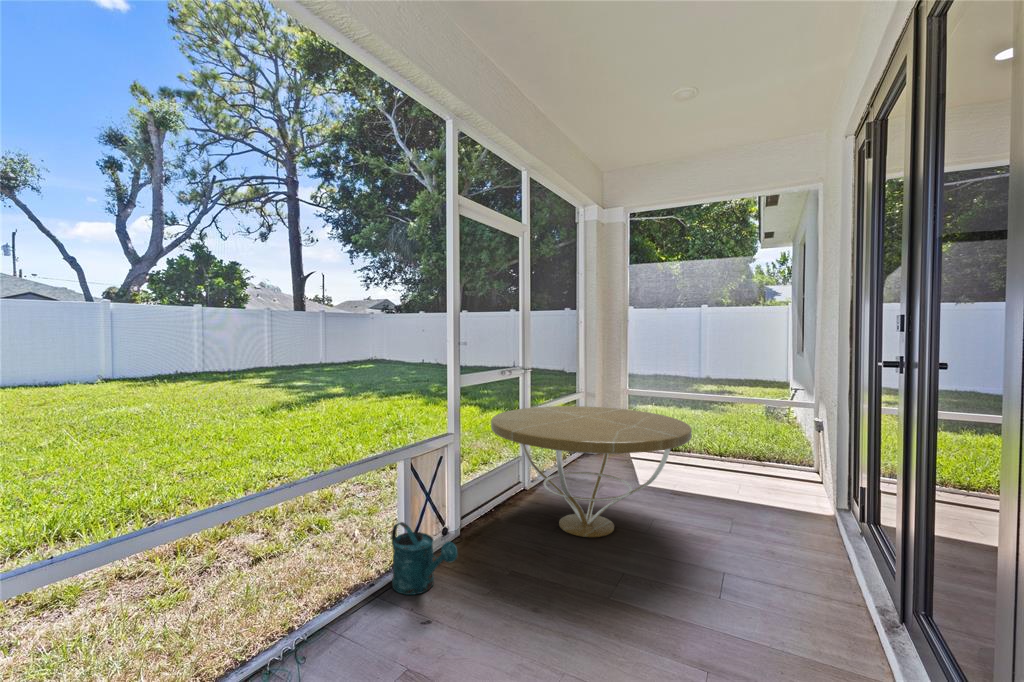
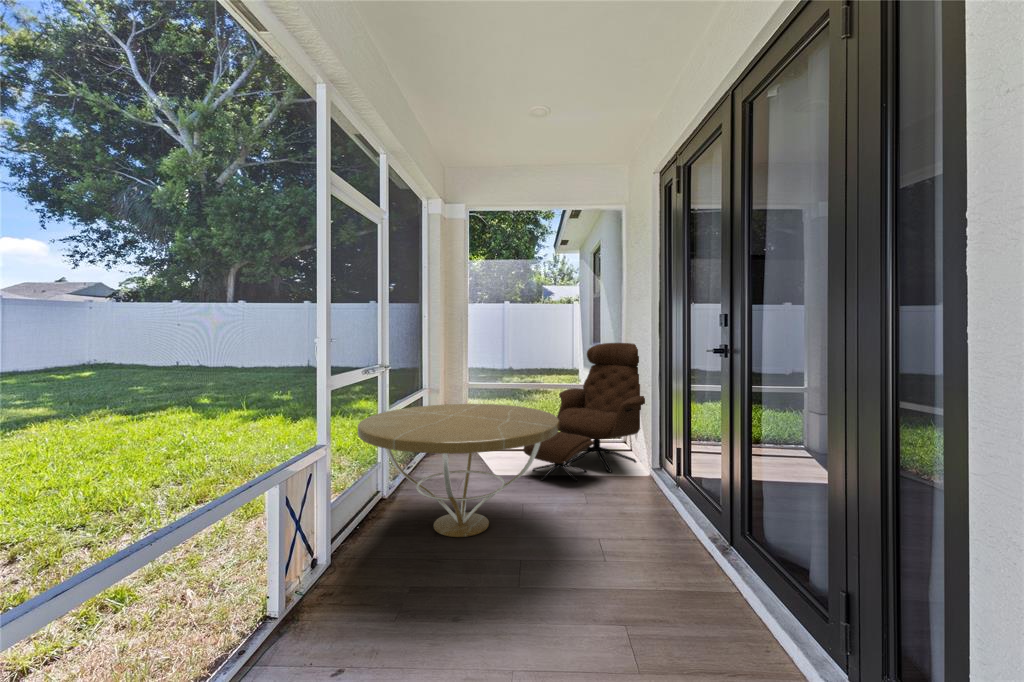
lounge chair: none [673,353,841,505] -> present [523,343,645,481]
watering can: present [391,522,458,595] -> none [259,564,358,649]

